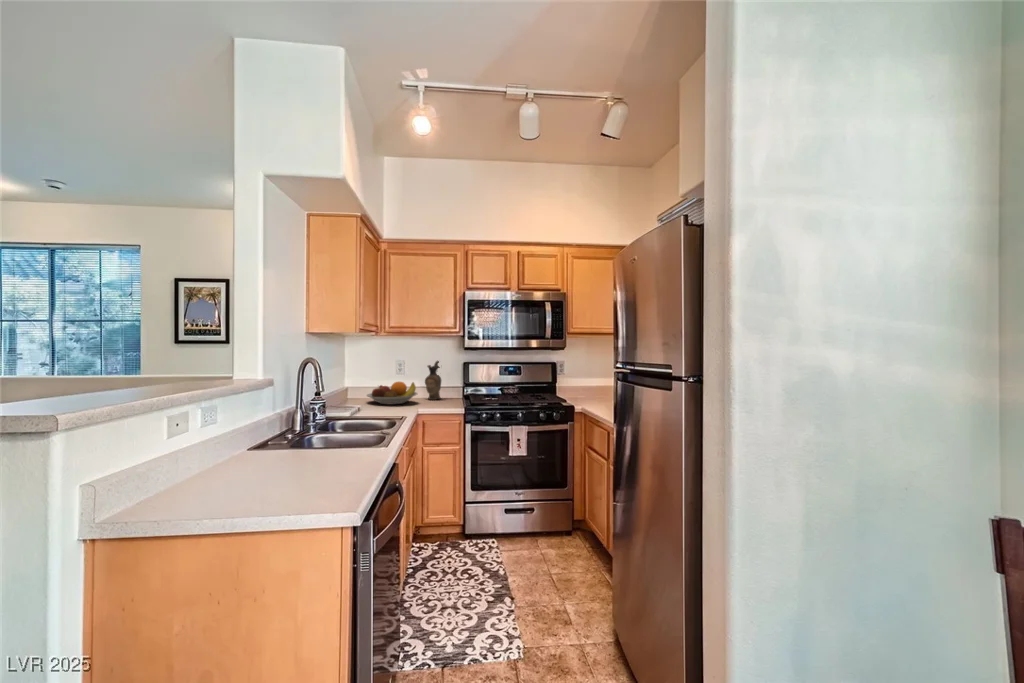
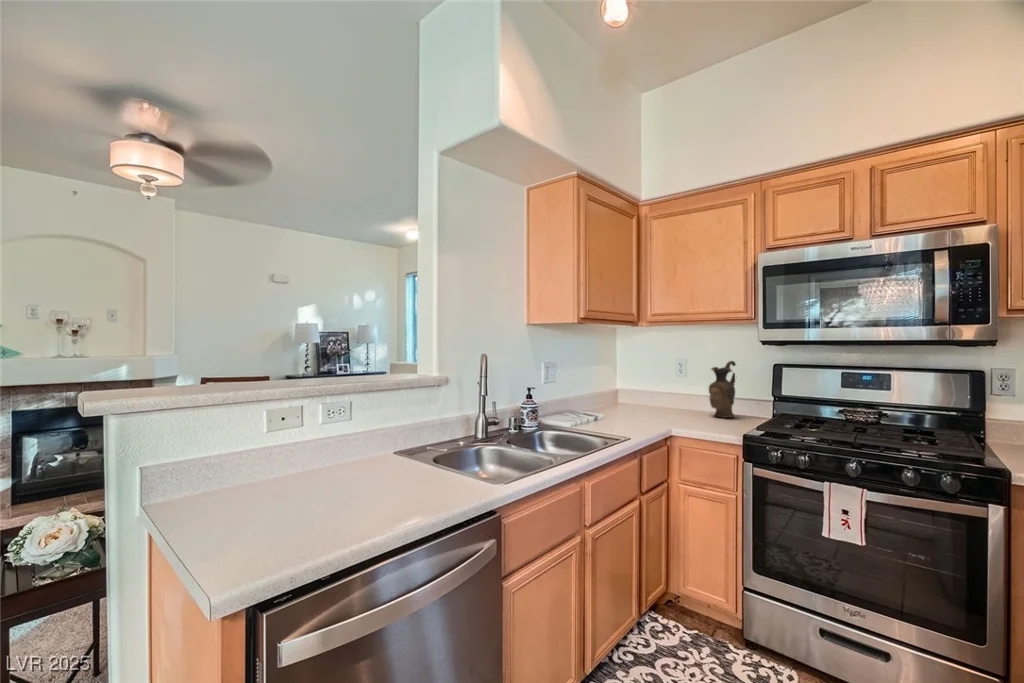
fruit bowl: present [367,382,417,405] -> none [619,387,687,417]

